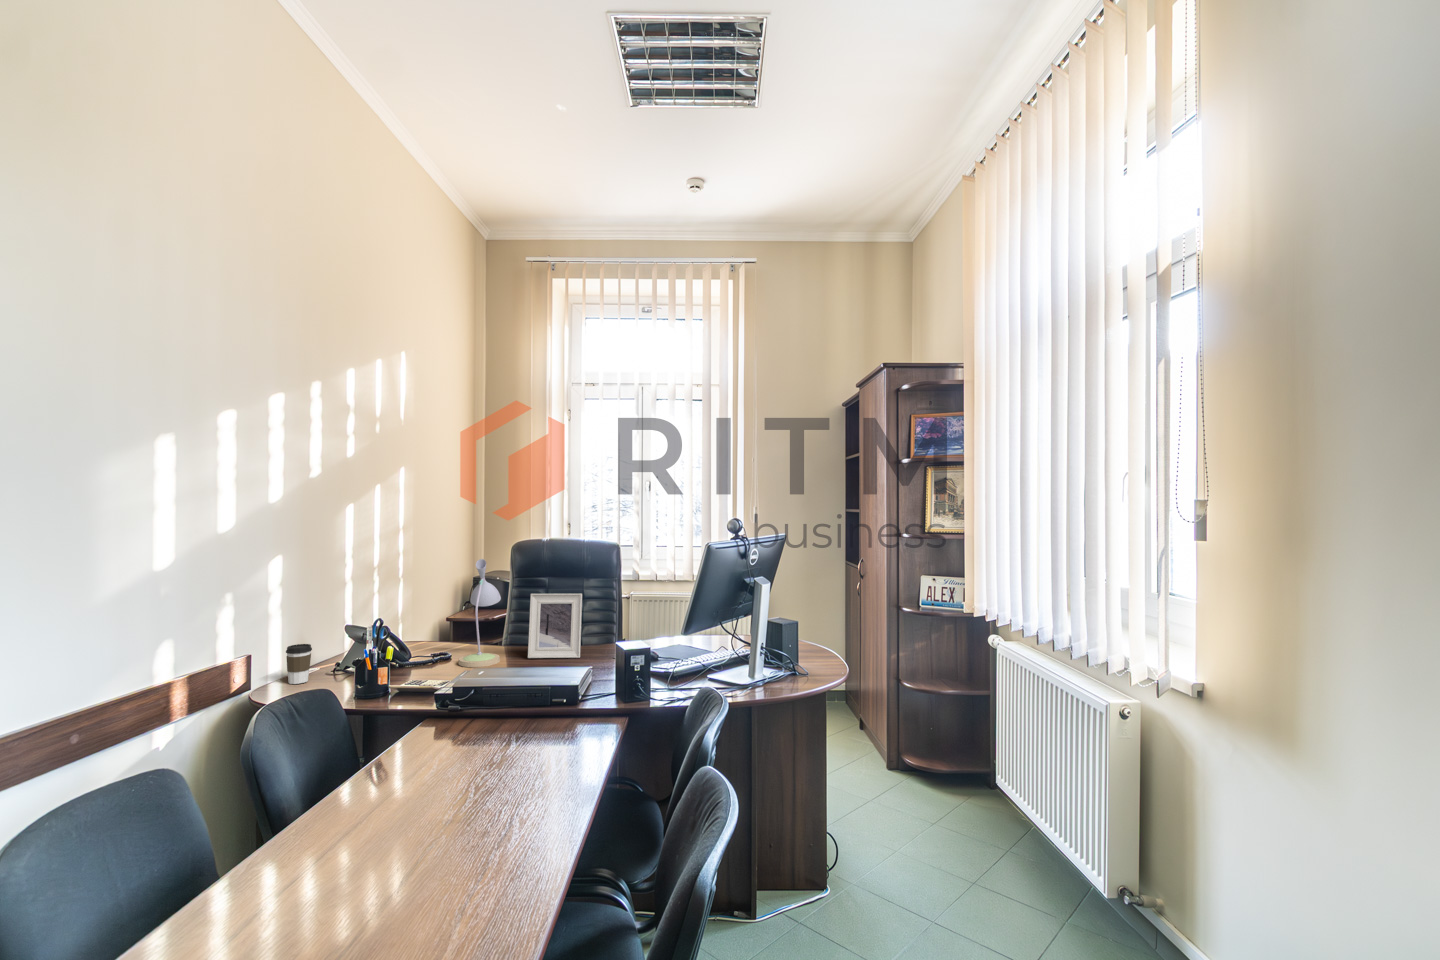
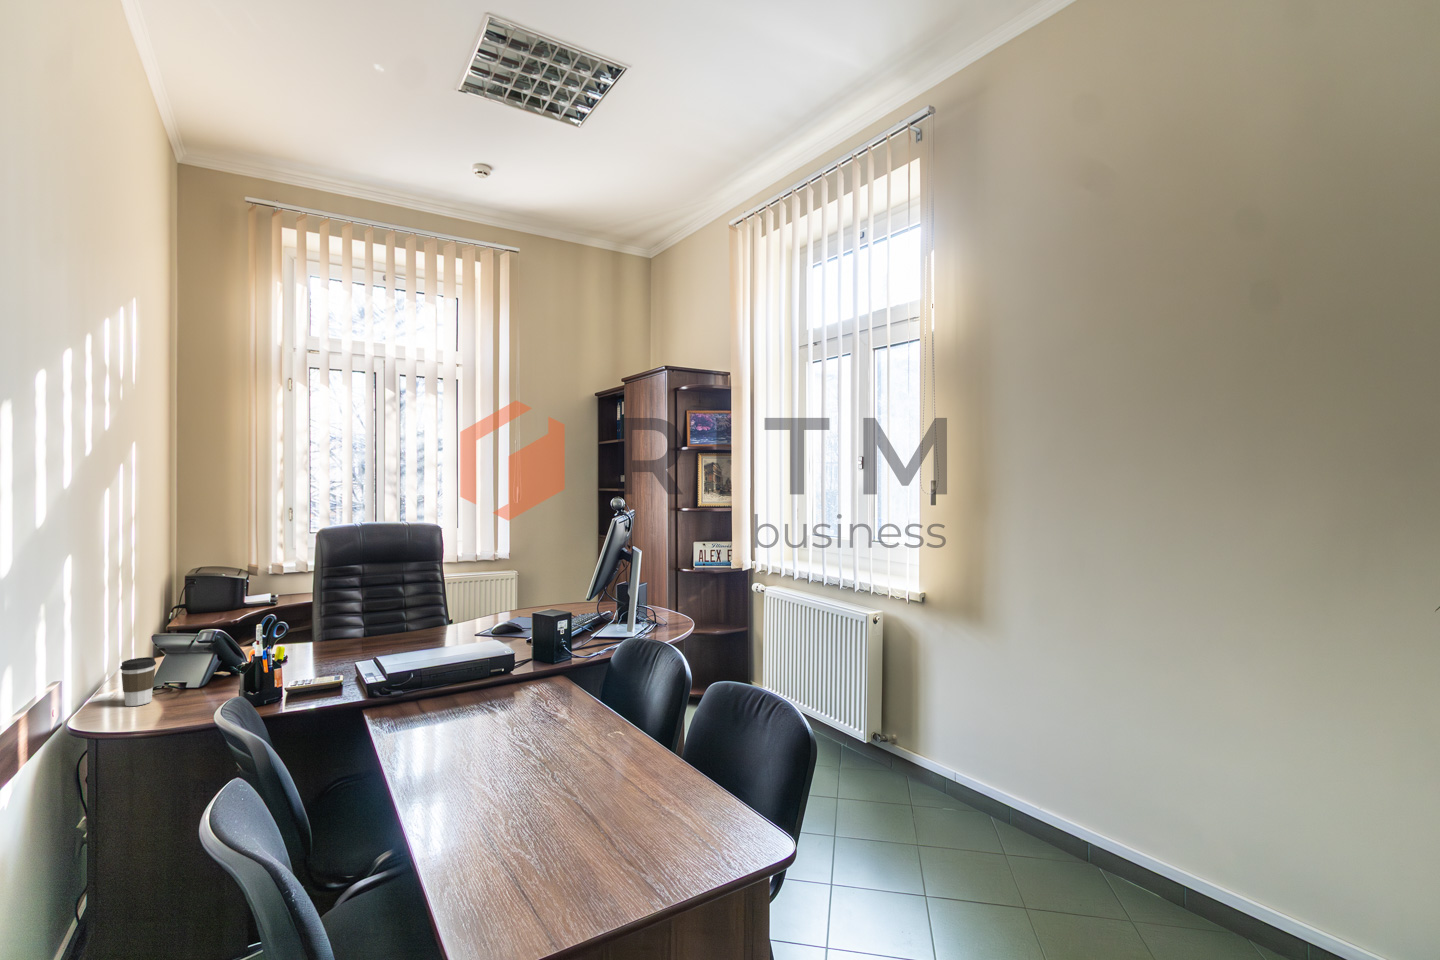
desk lamp: present [458,559,501,667] -> none [314,547,362,662]
picture frame: present [528,594,582,658] -> none [390,575,448,645]

